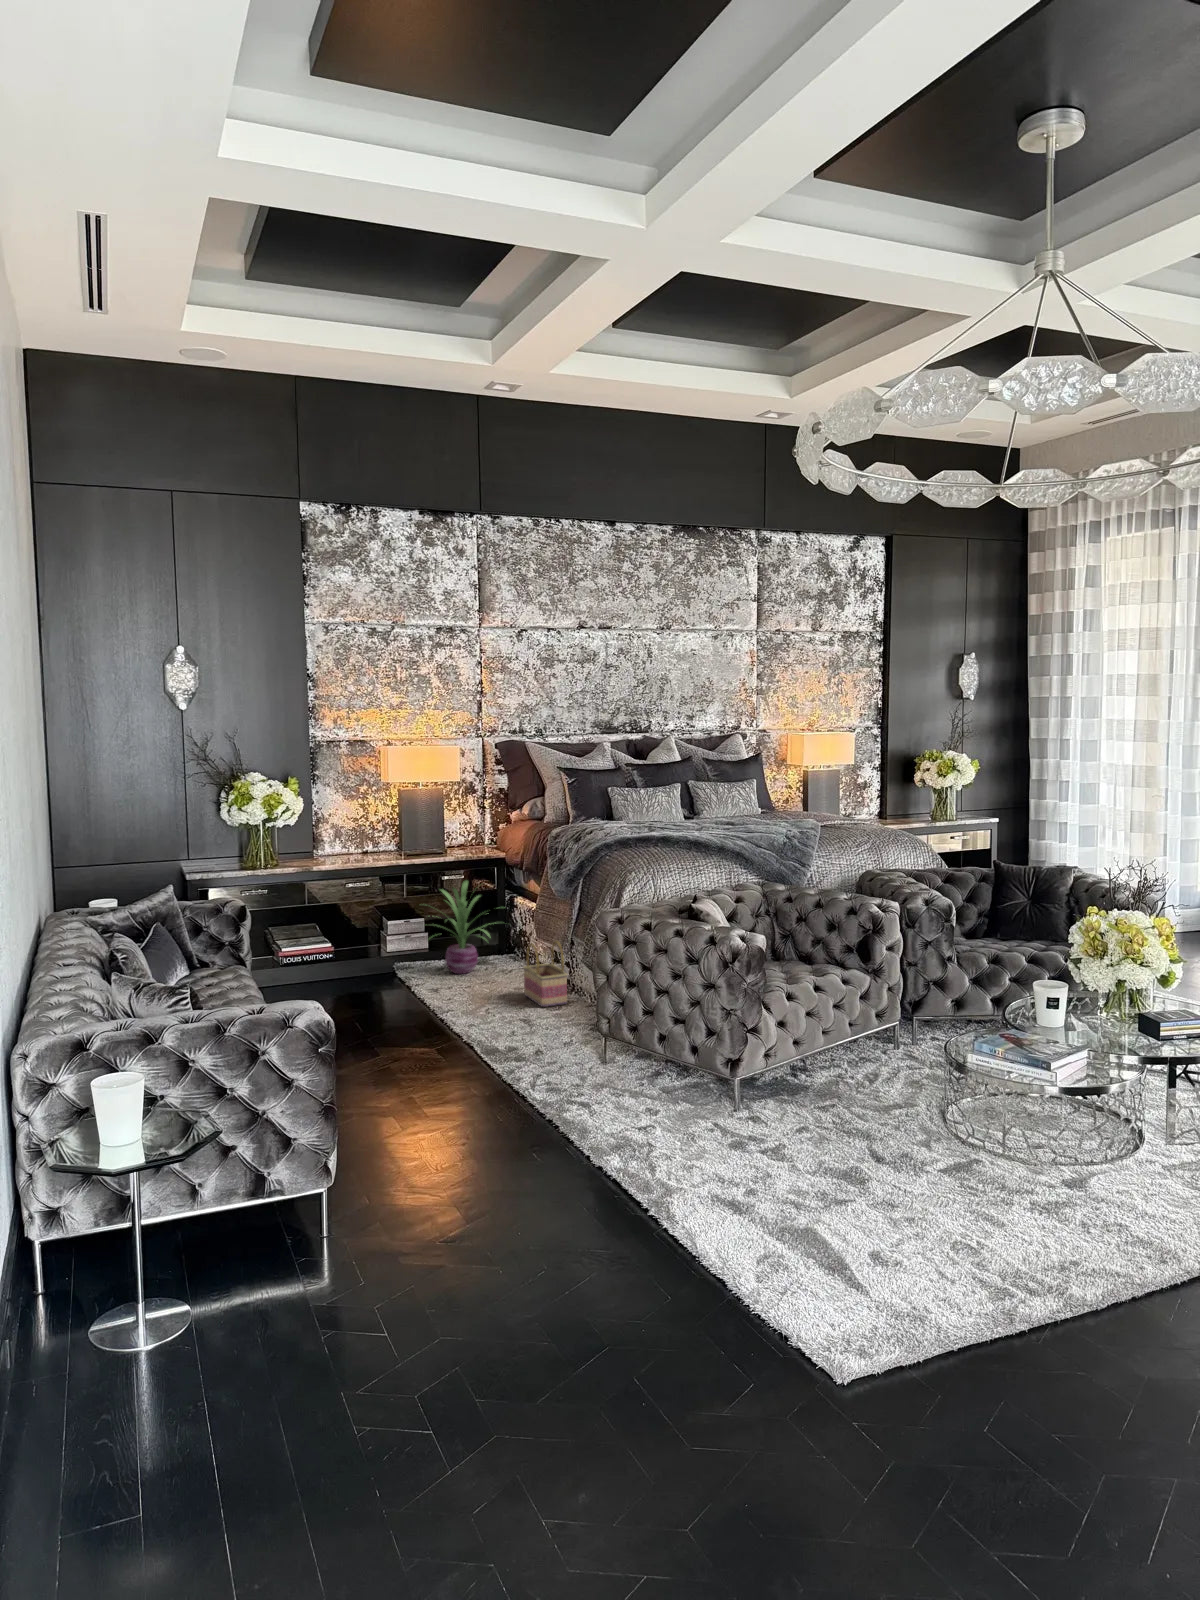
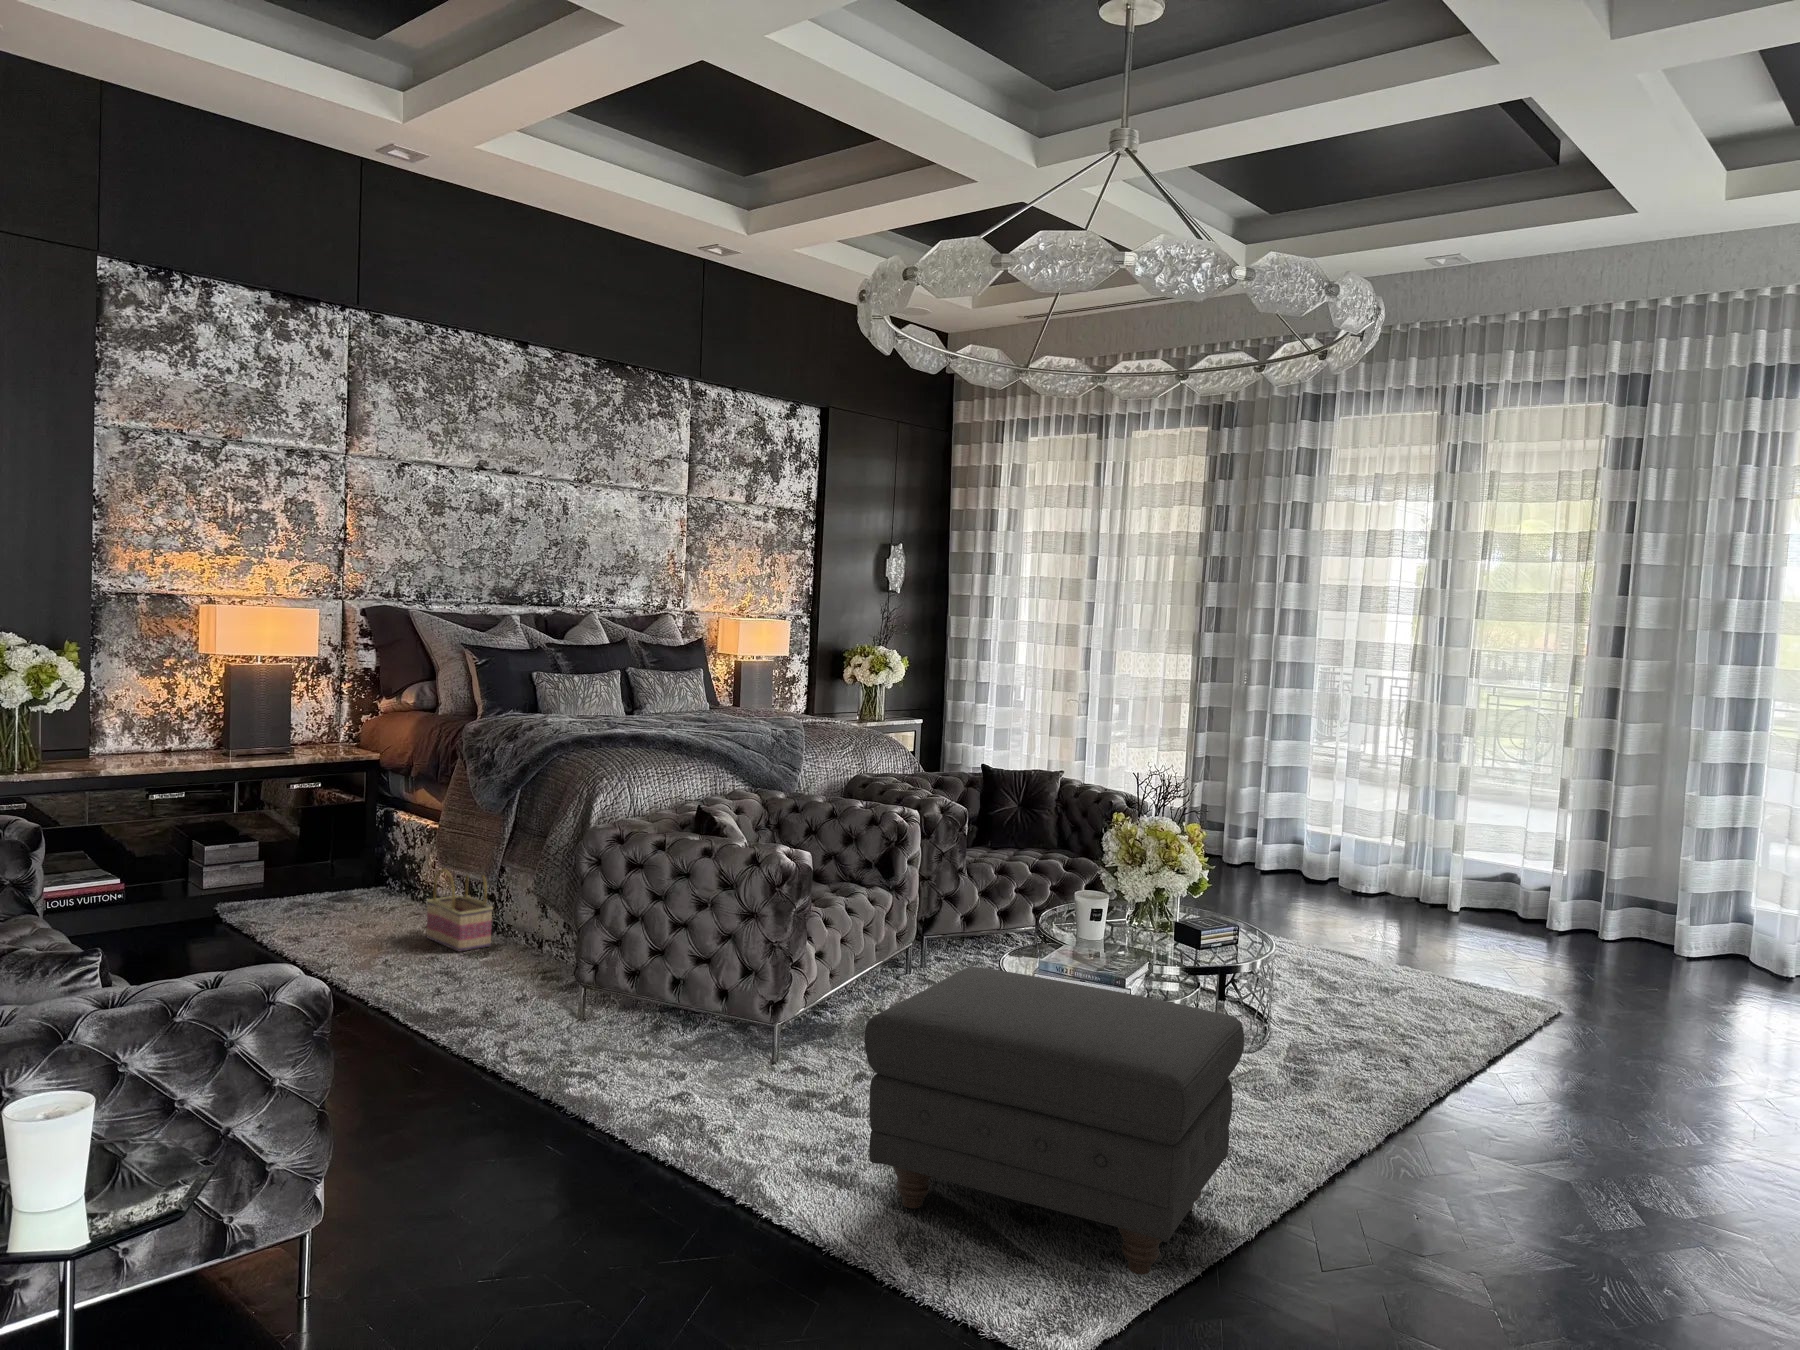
decorative plant: present [428,880,490,974] -> none [250,788,391,914]
ottoman: none [741,1041,1093,1320] -> present [864,966,1244,1275]

